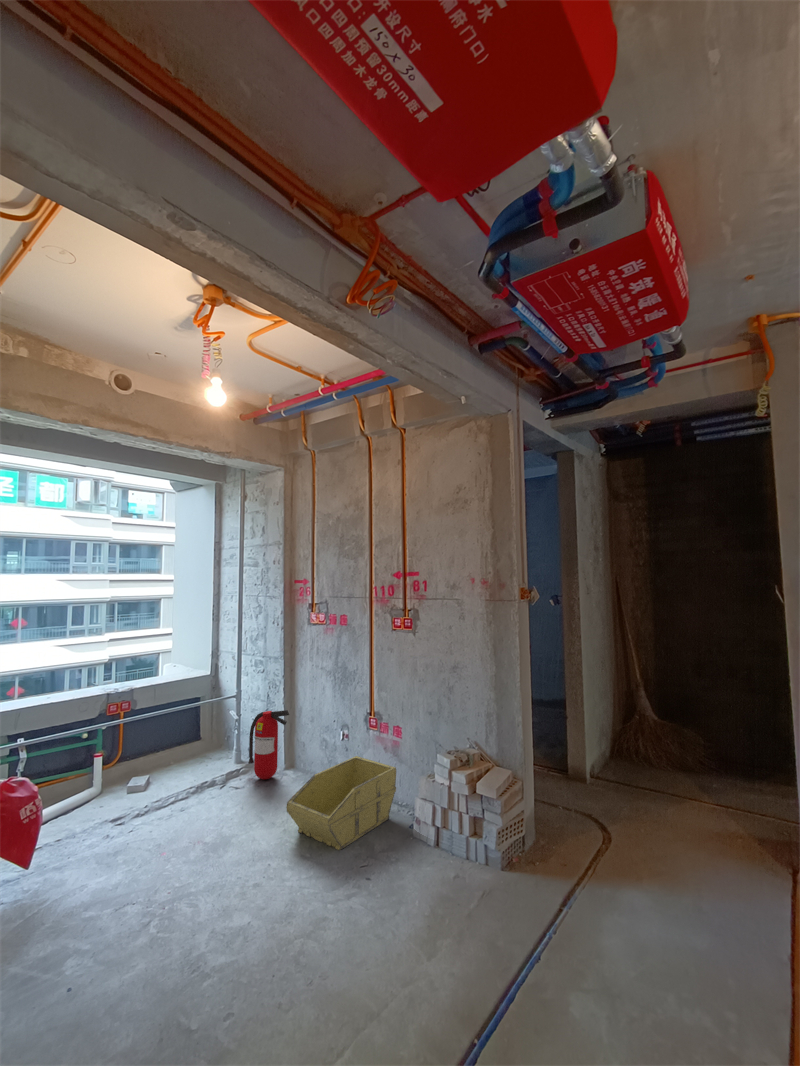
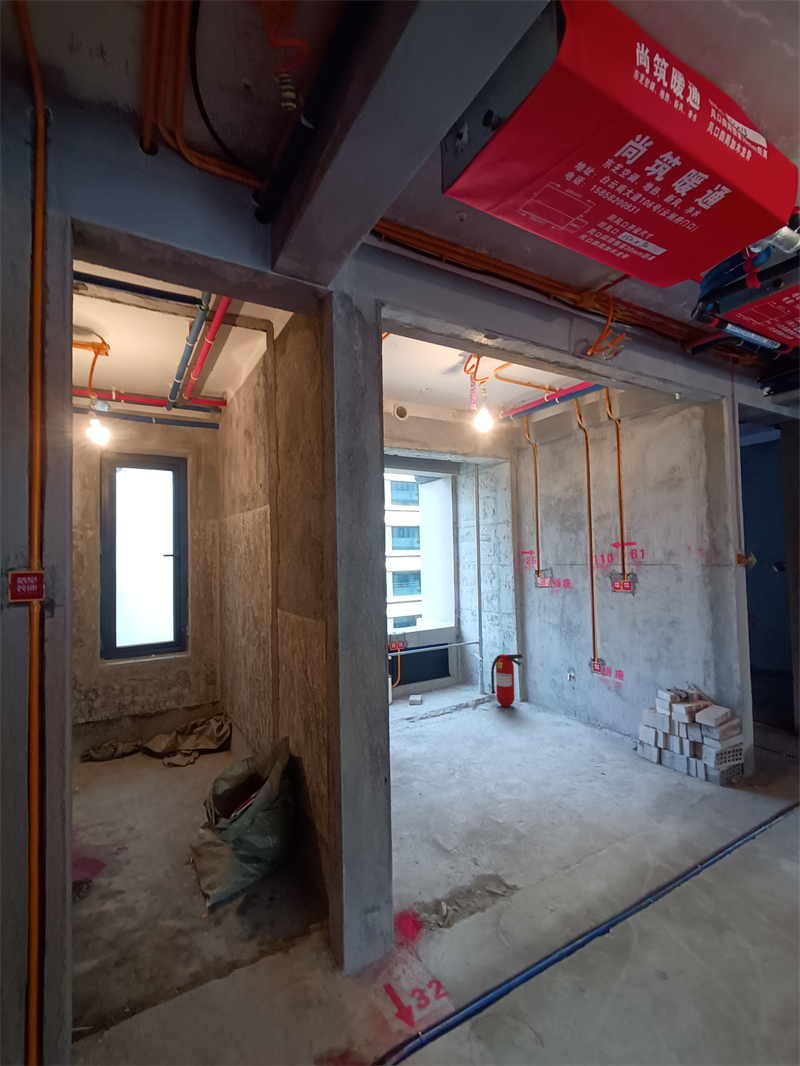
storage bin: present [286,756,396,850] -> none [531,692,620,755]

